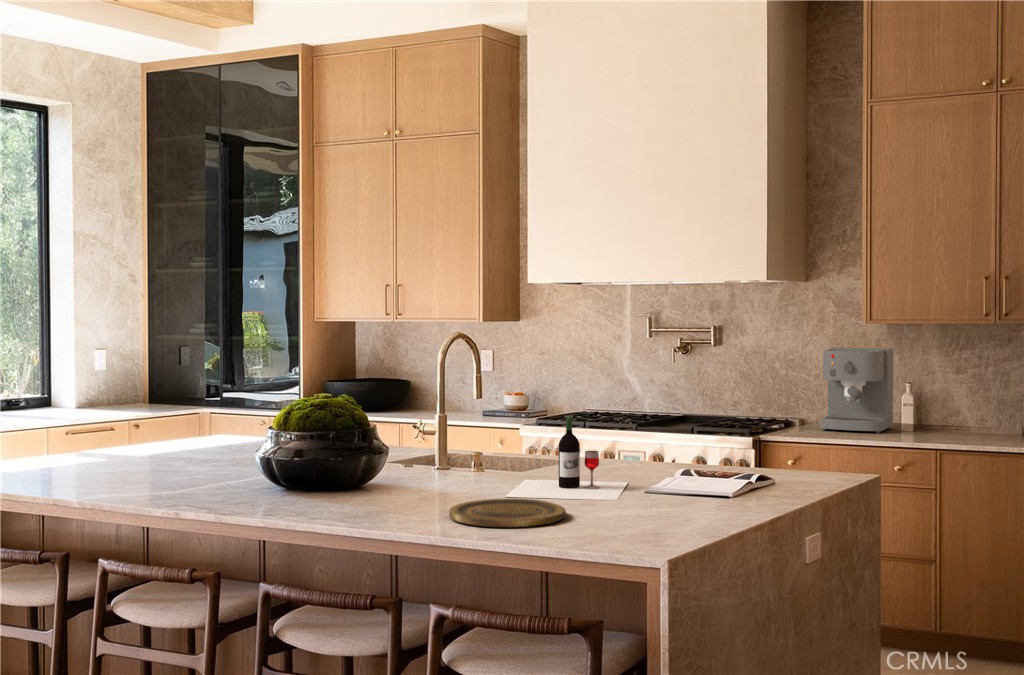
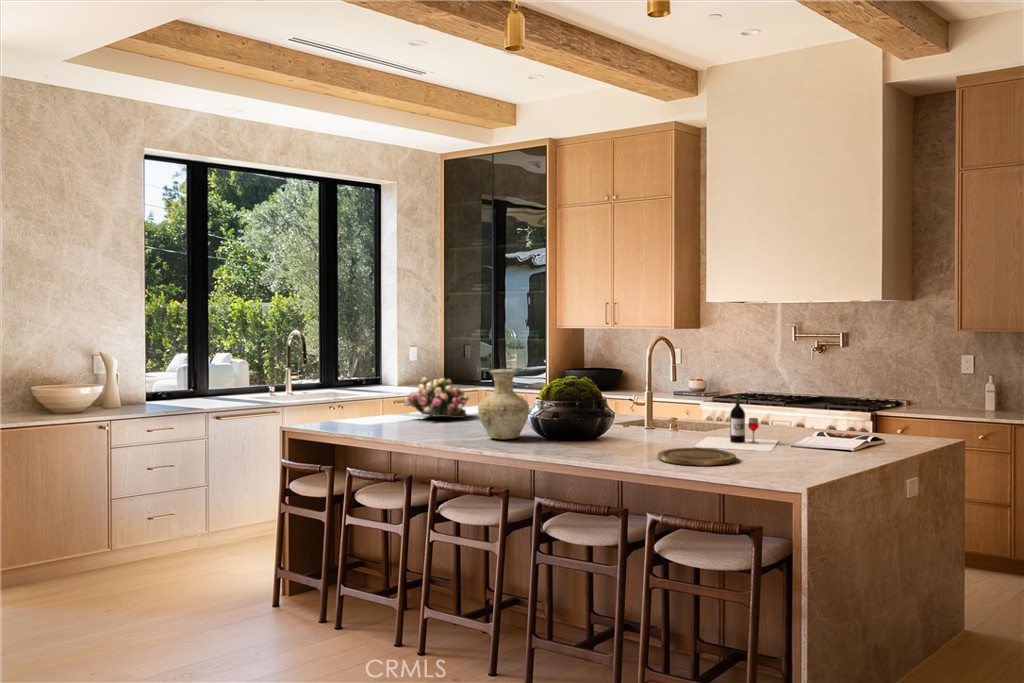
coffee maker: present [820,347,893,433] -> none [925,348,984,412]
vase: none [173,383,256,492] -> present [478,369,529,439]
flower arrangement: none [63,396,170,458] -> present [404,377,469,418]

